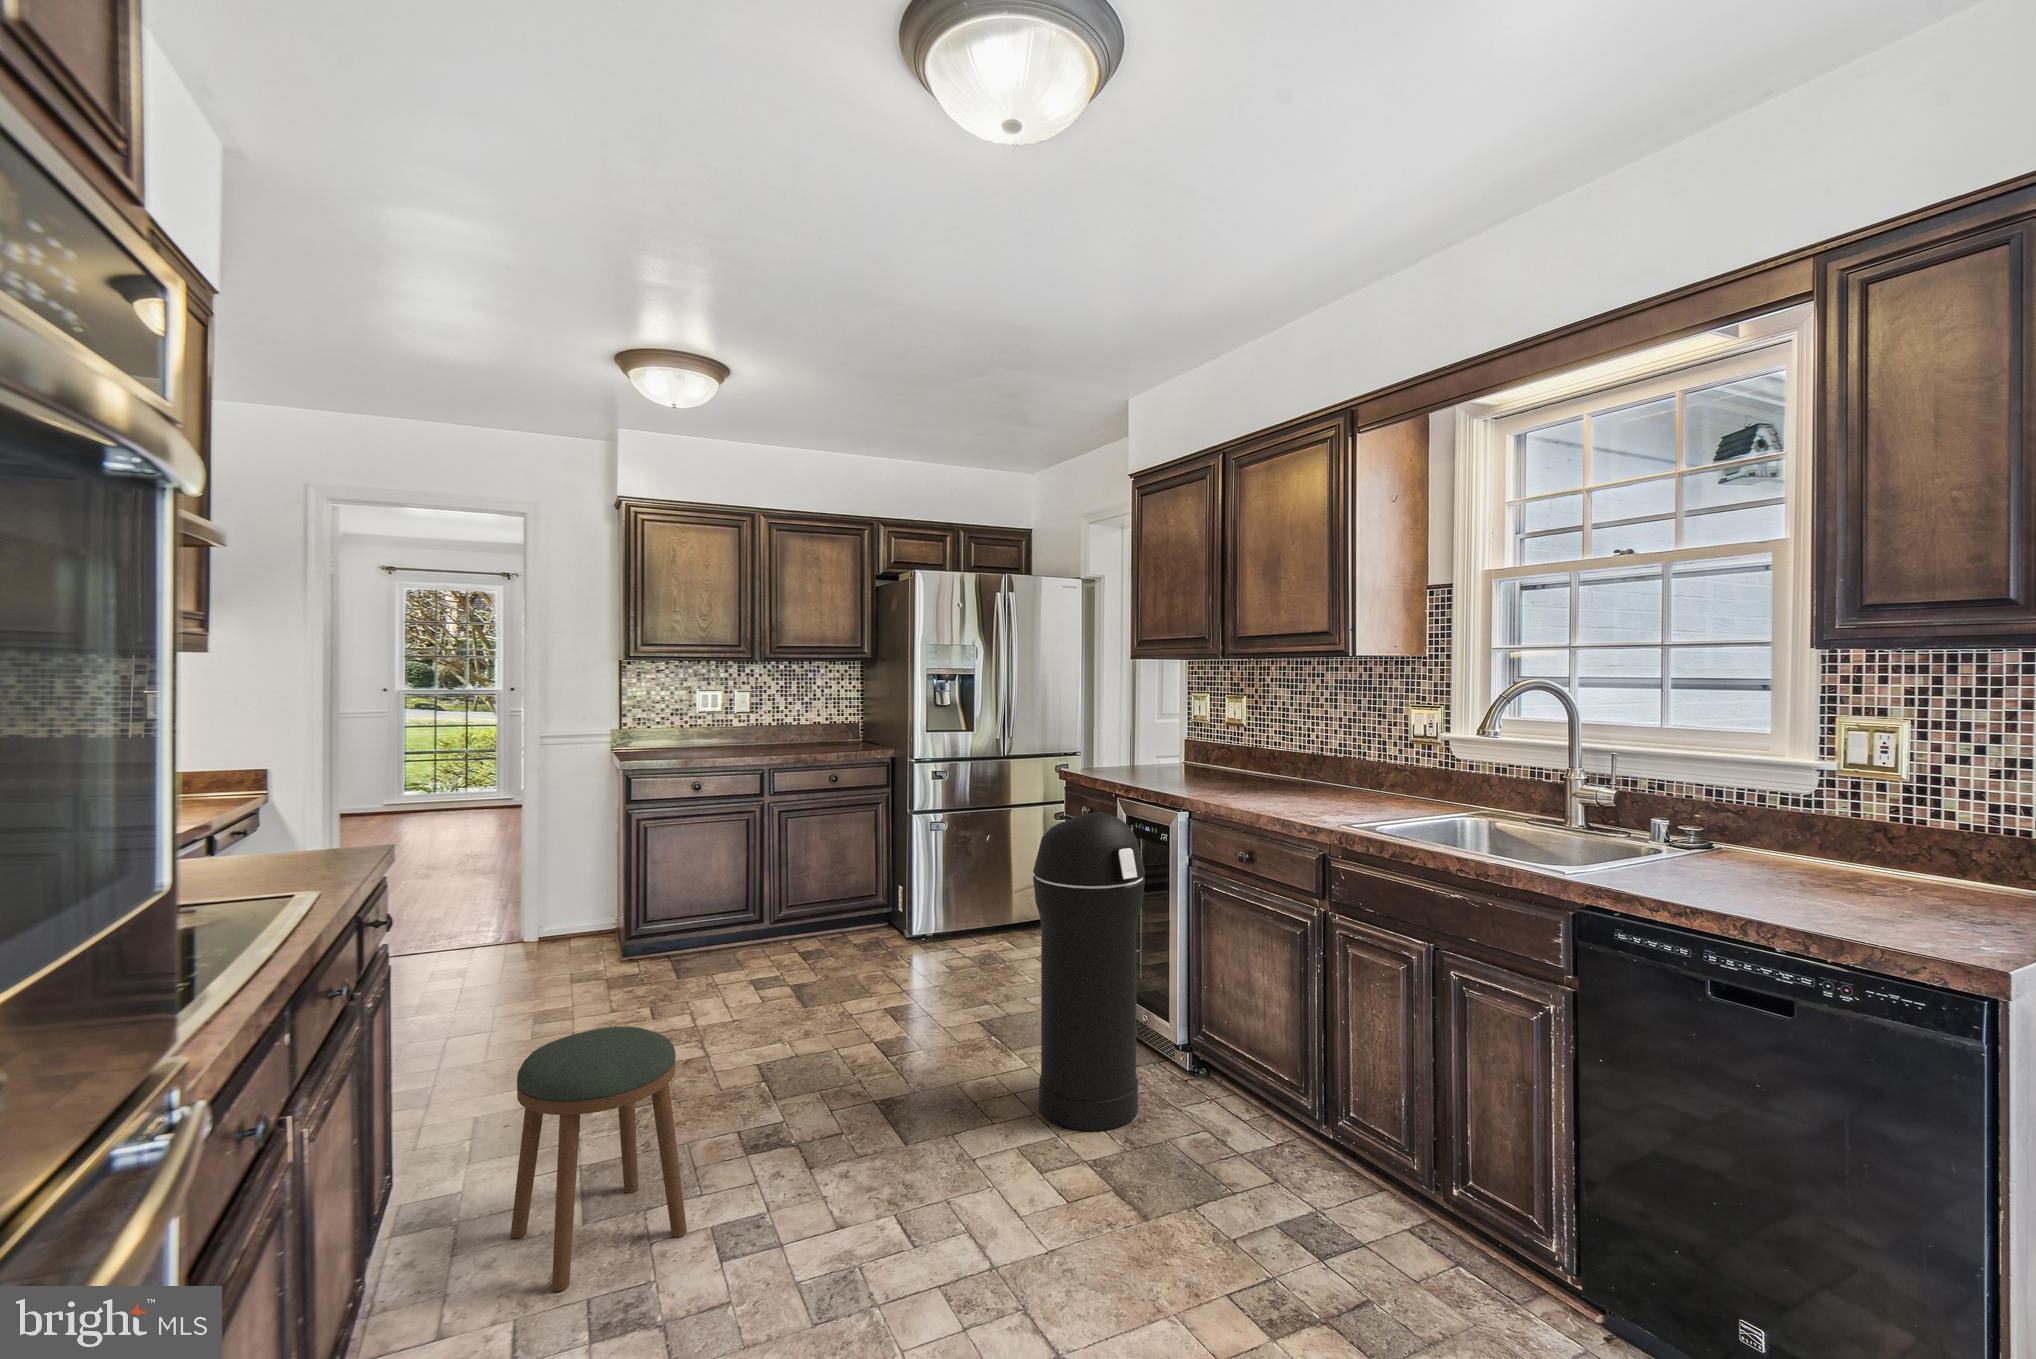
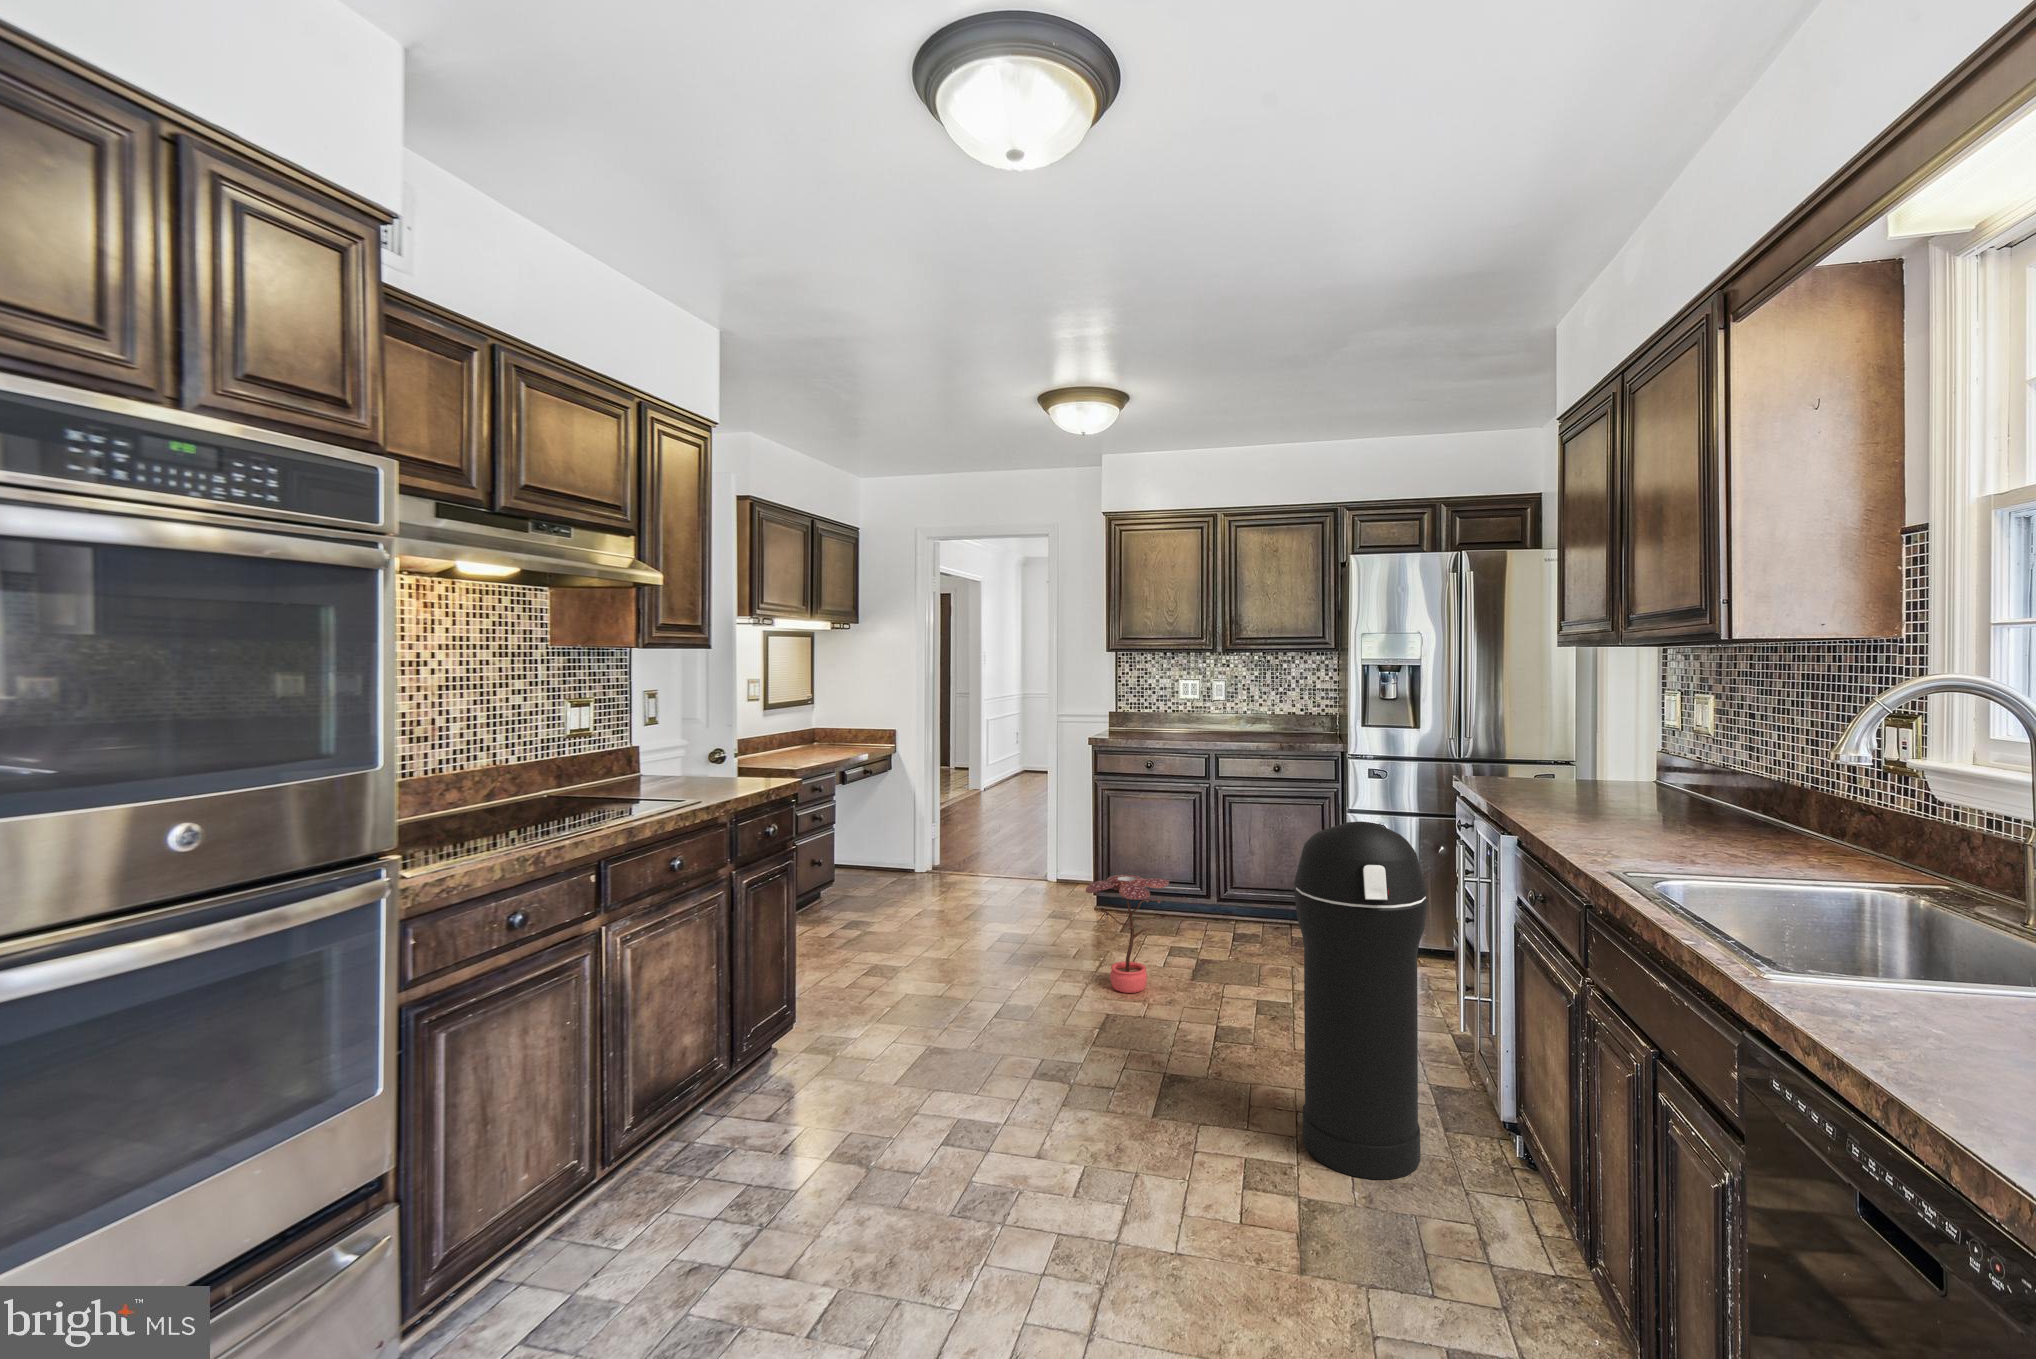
potted plant: none [709,906,795,1041] -> present [1086,875,1169,993]
stool: present [510,1027,687,1291] -> none [842,939,951,1117]

